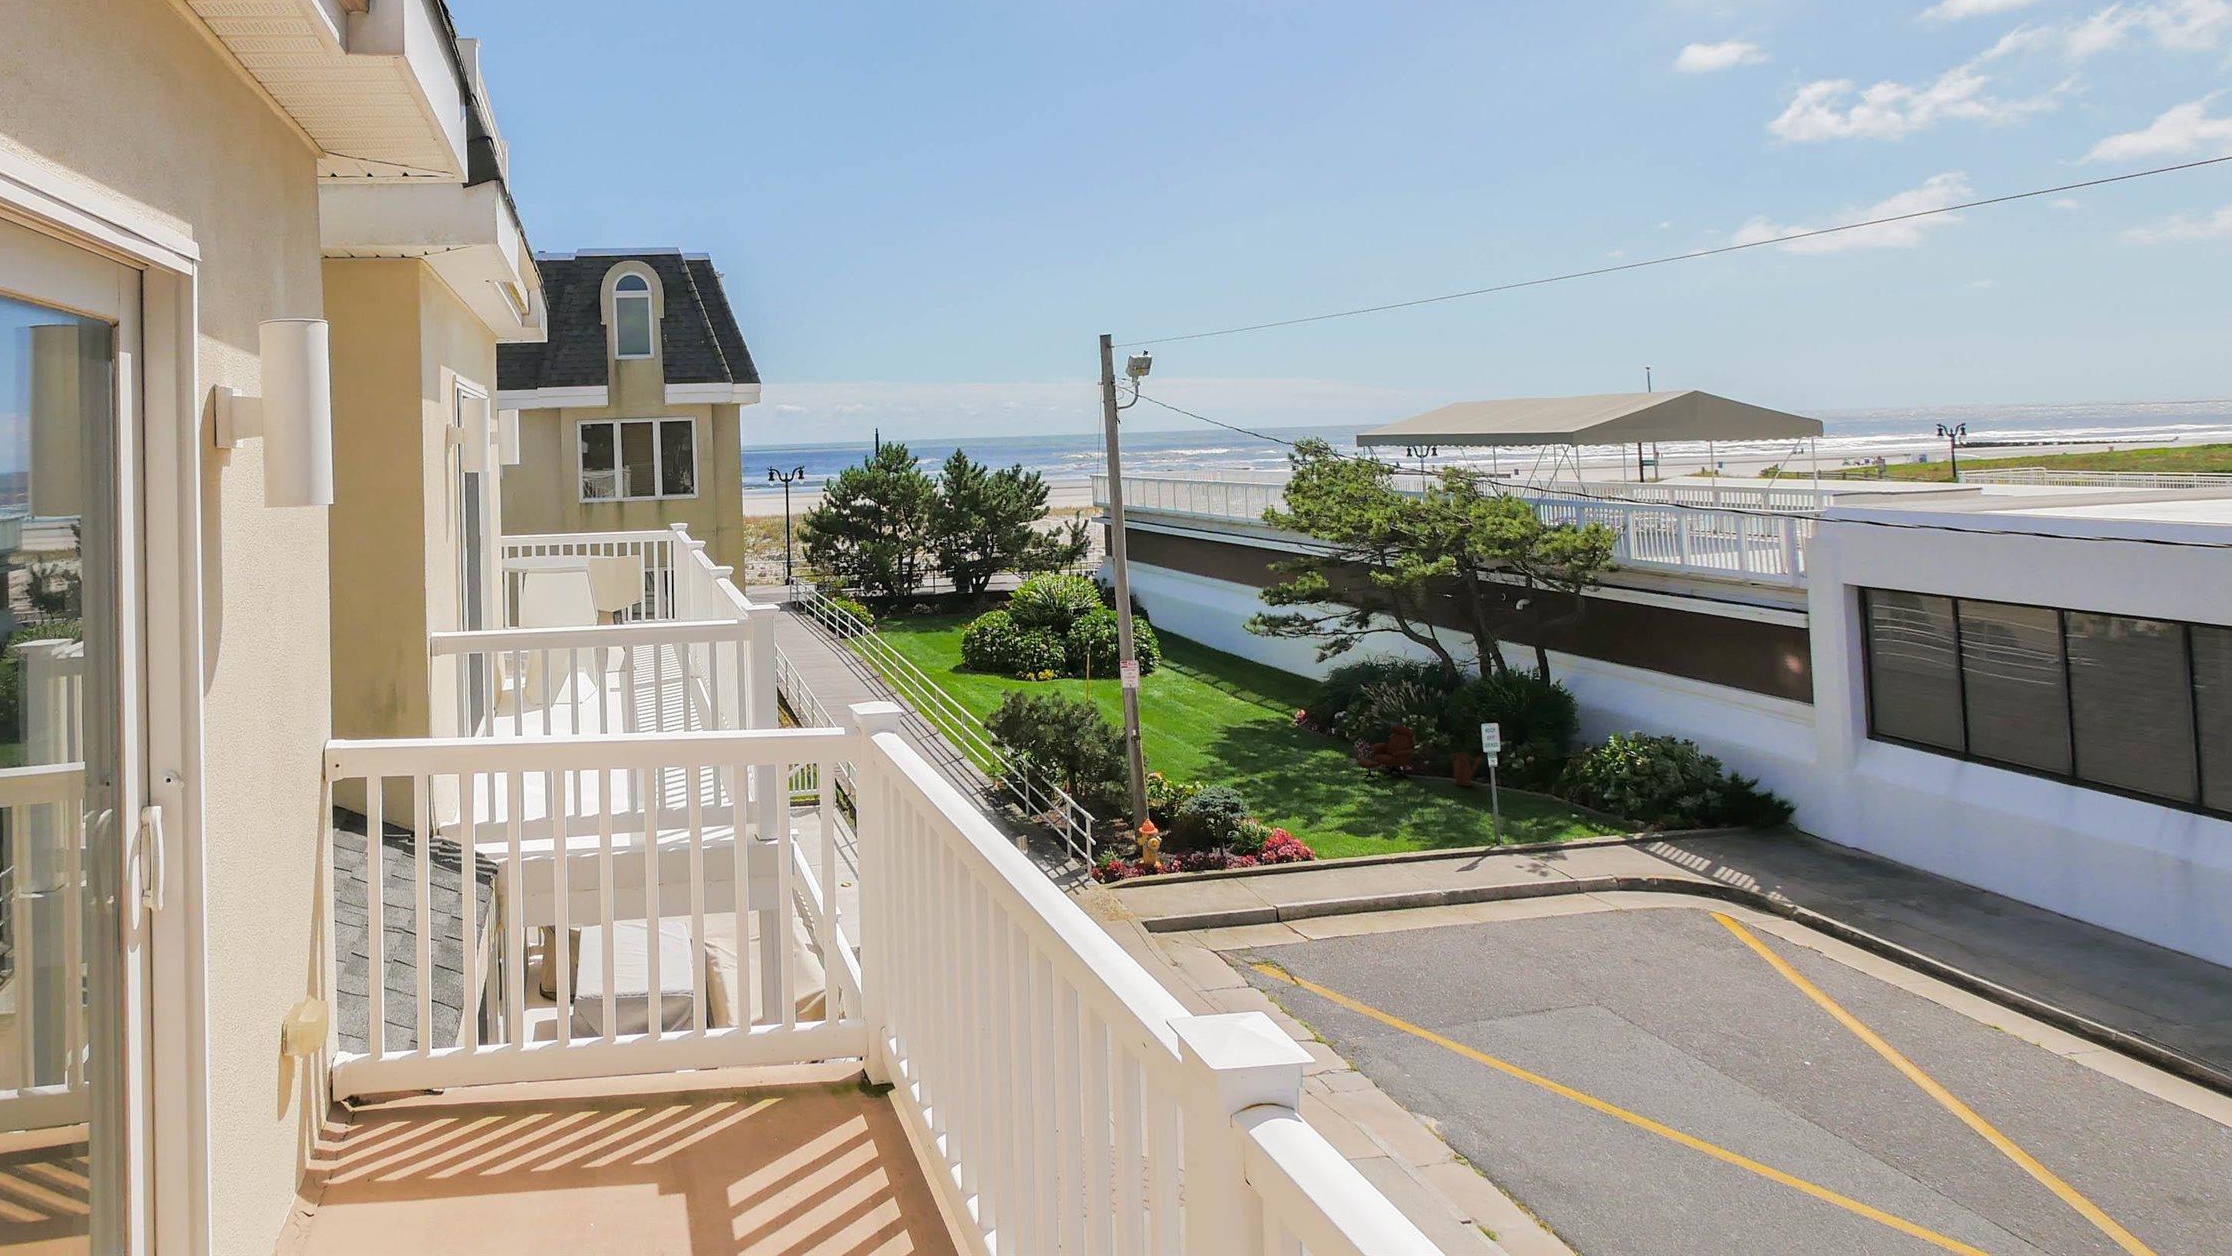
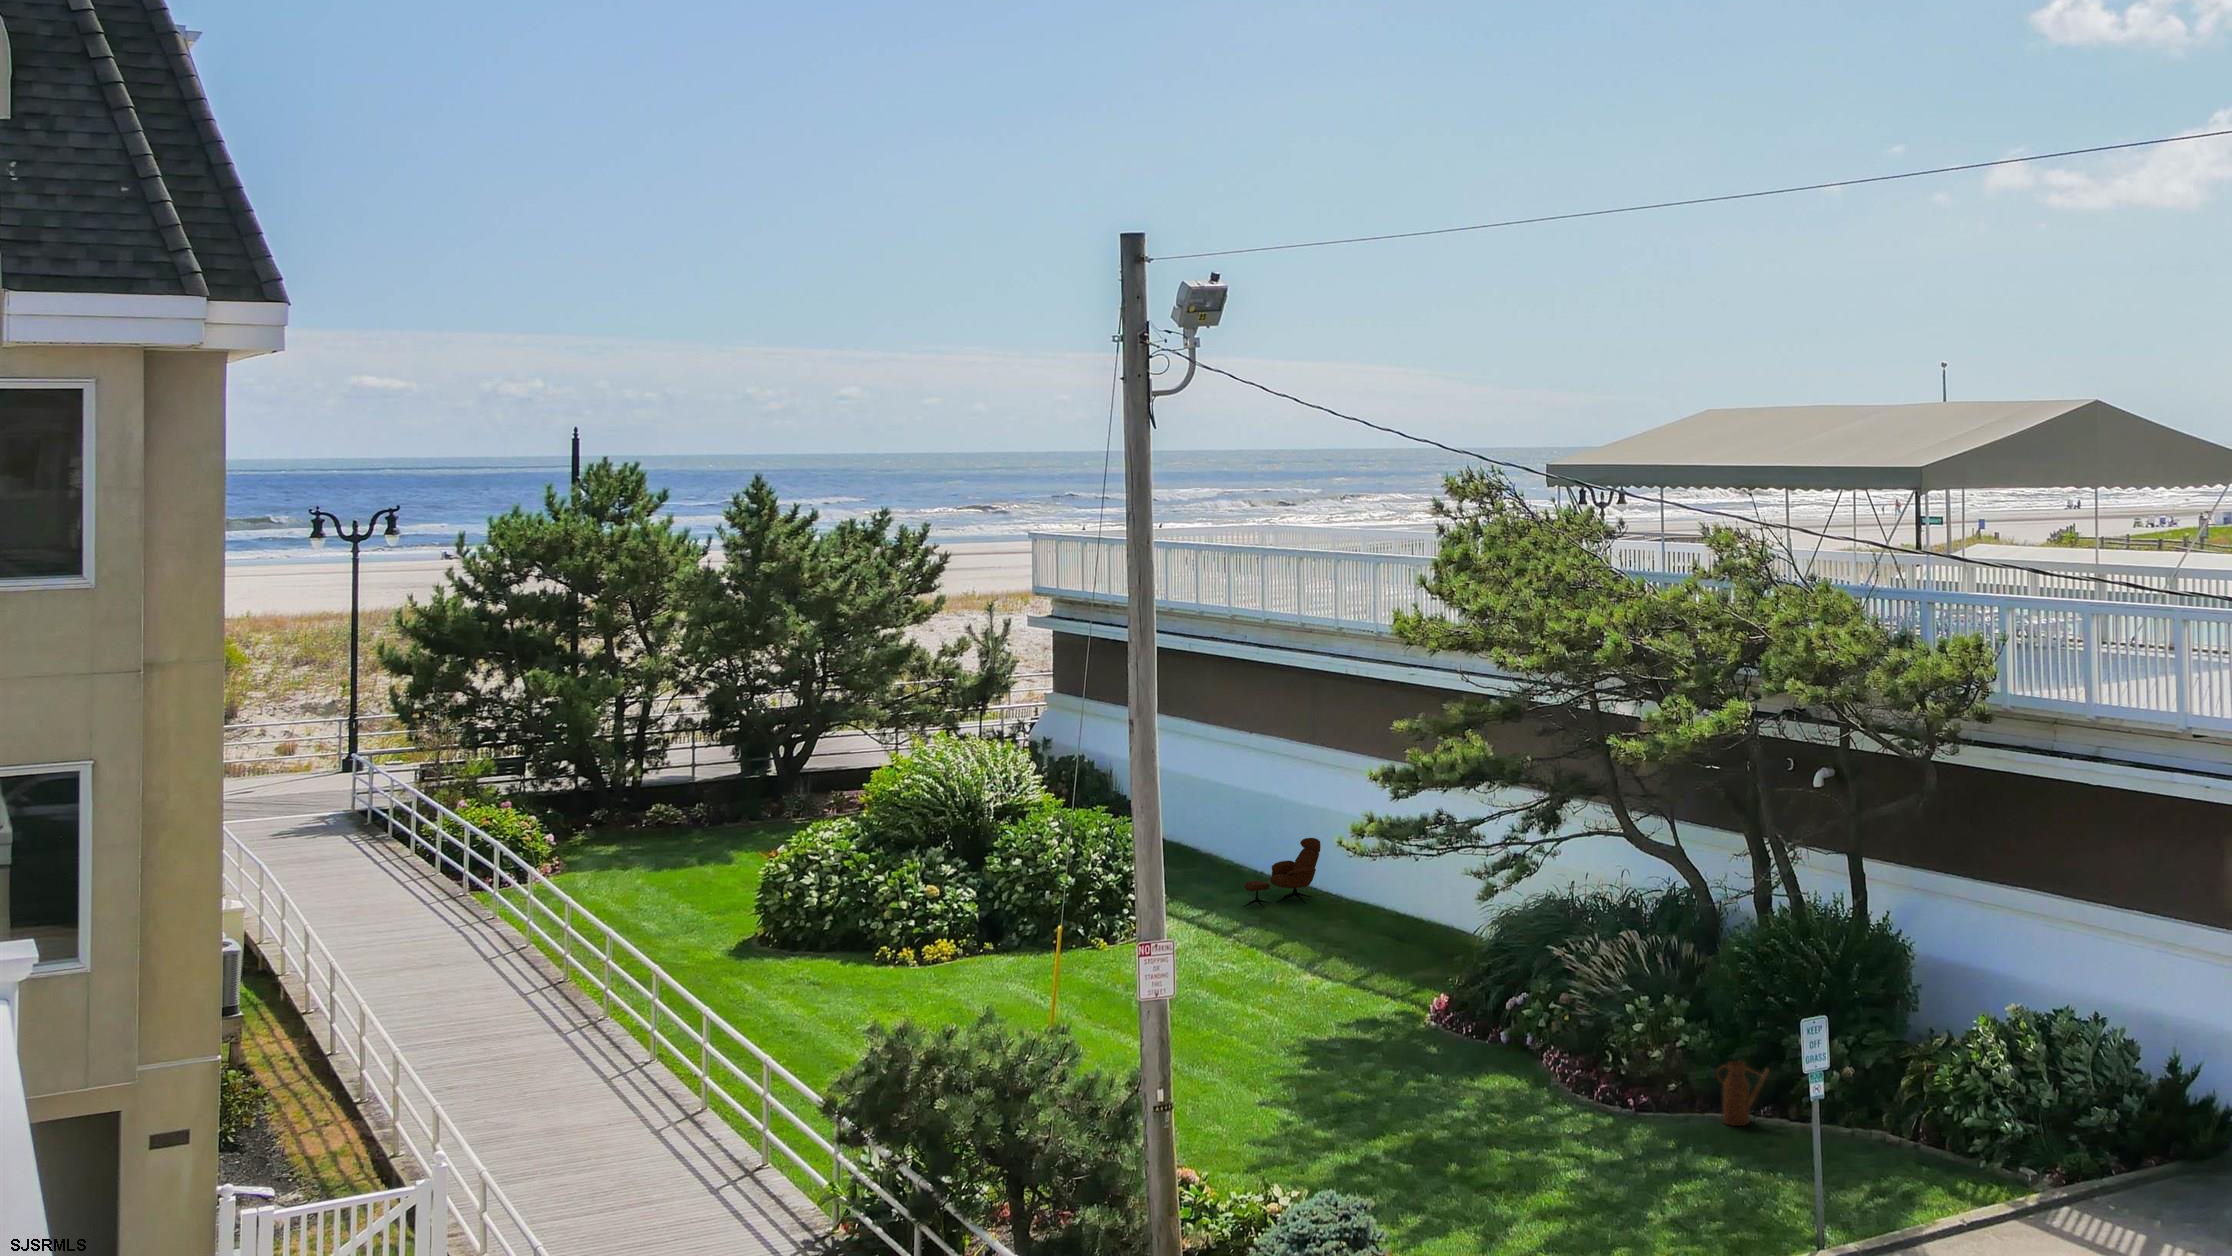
lounge chair: present [1358,726,1413,782] -> present [1243,838,1320,908]

